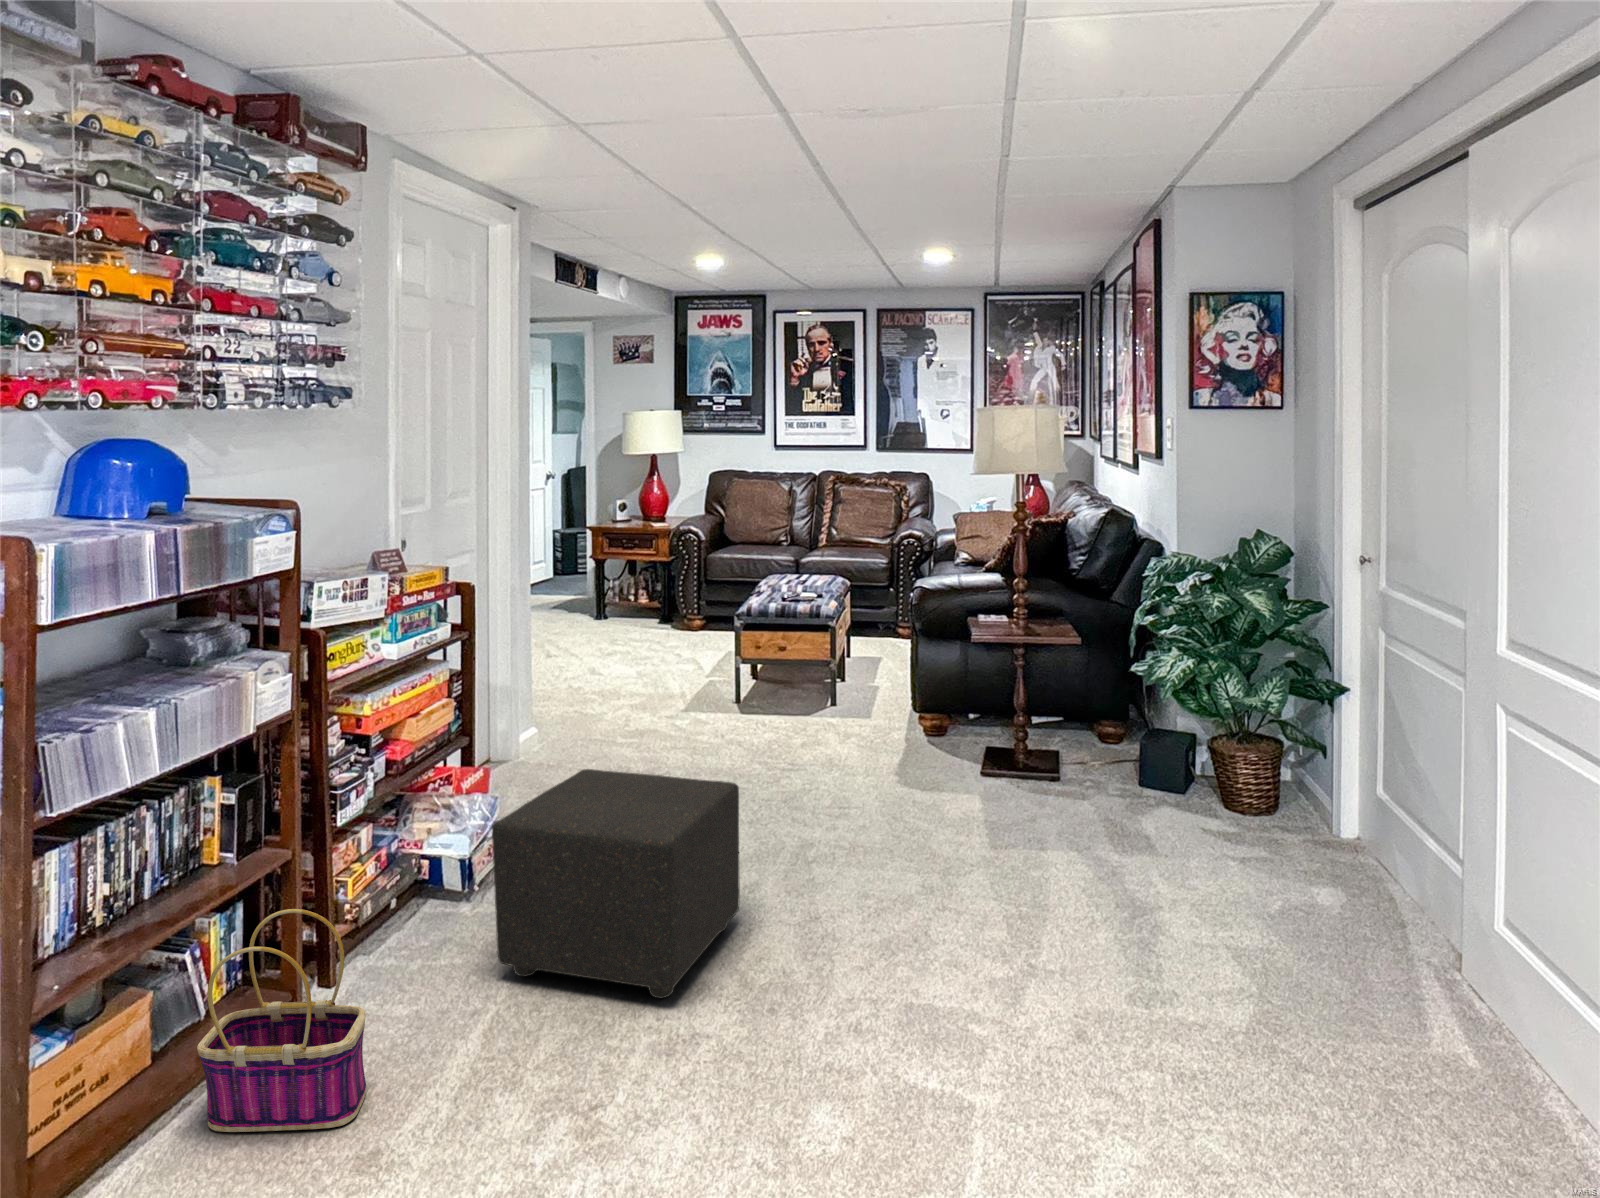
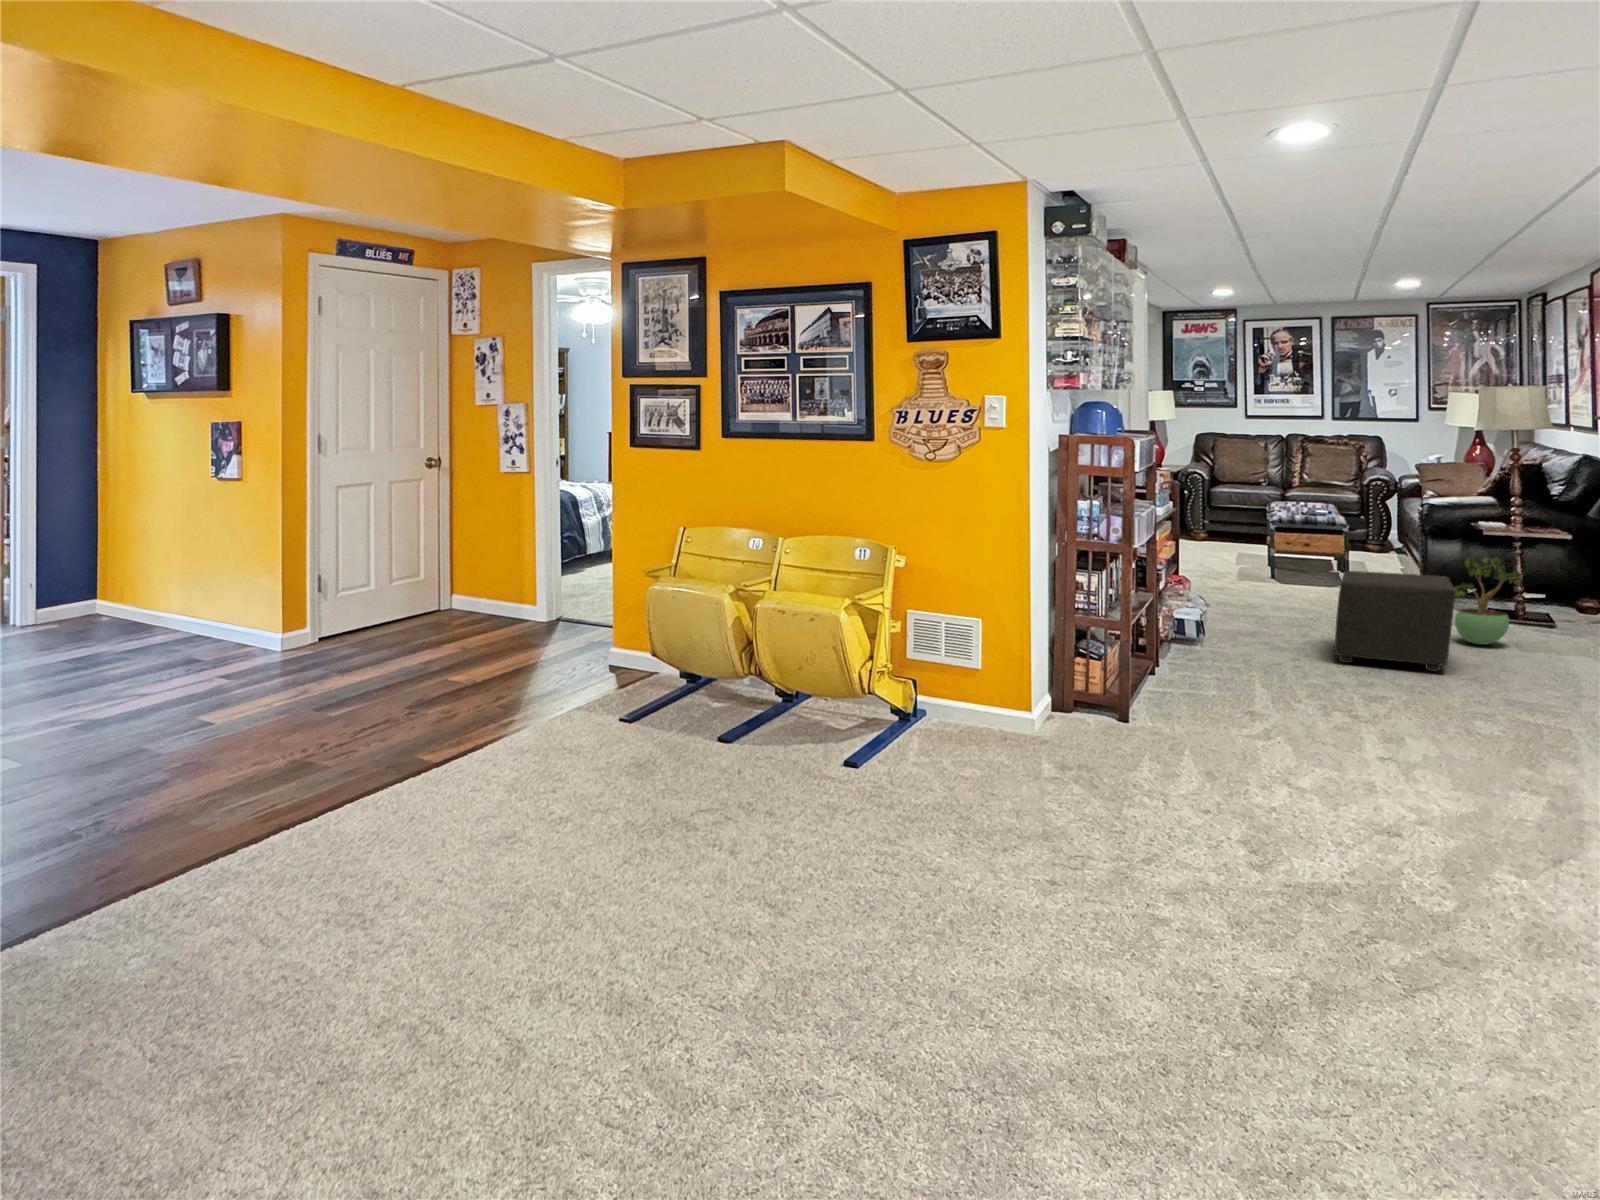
potted plant: none [795,729,885,884] -> present [1453,556,1522,645]
basket: present [197,909,367,1132] -> none [1264,601,1342,693]

